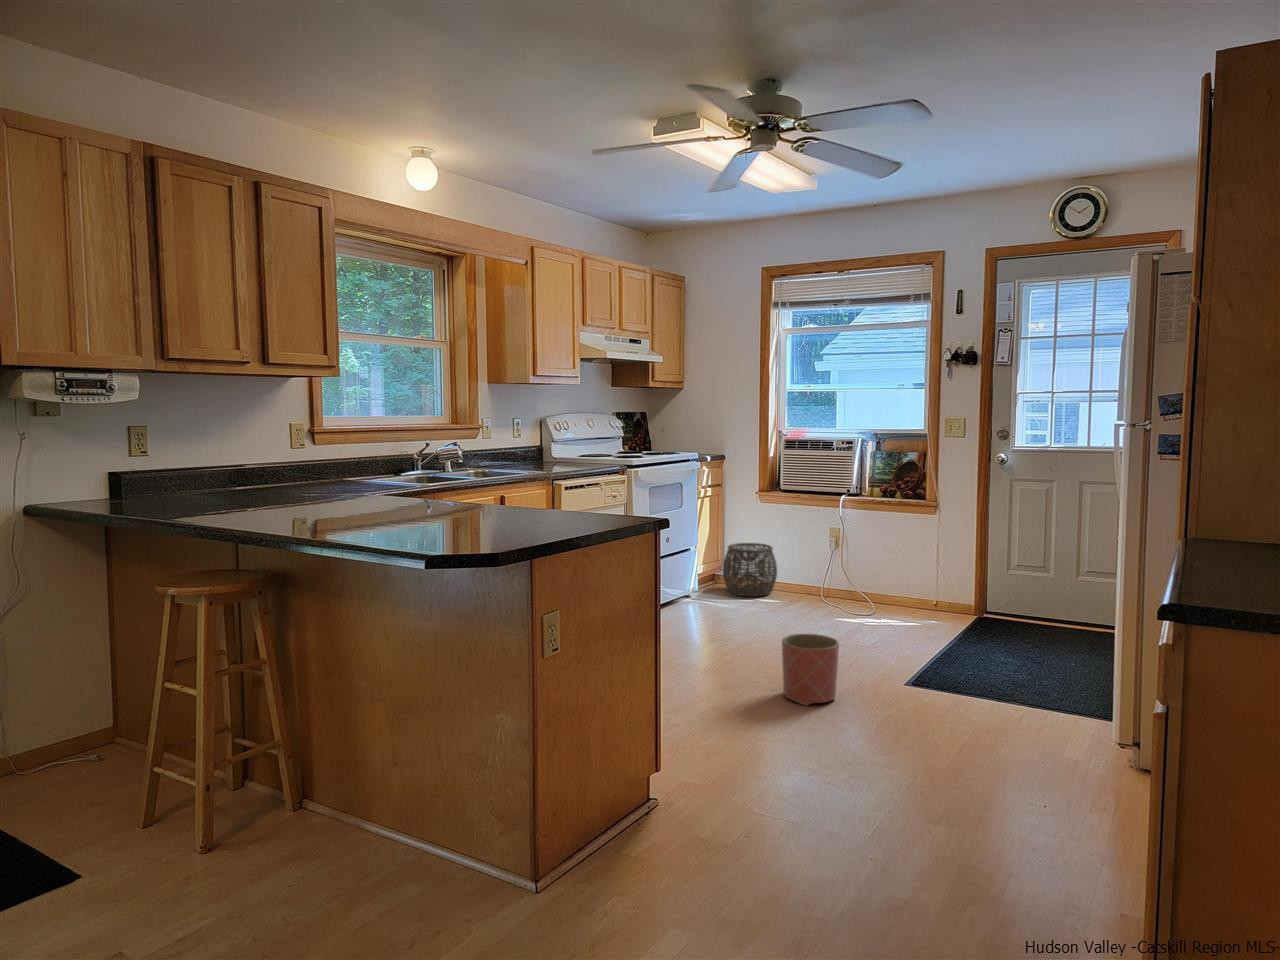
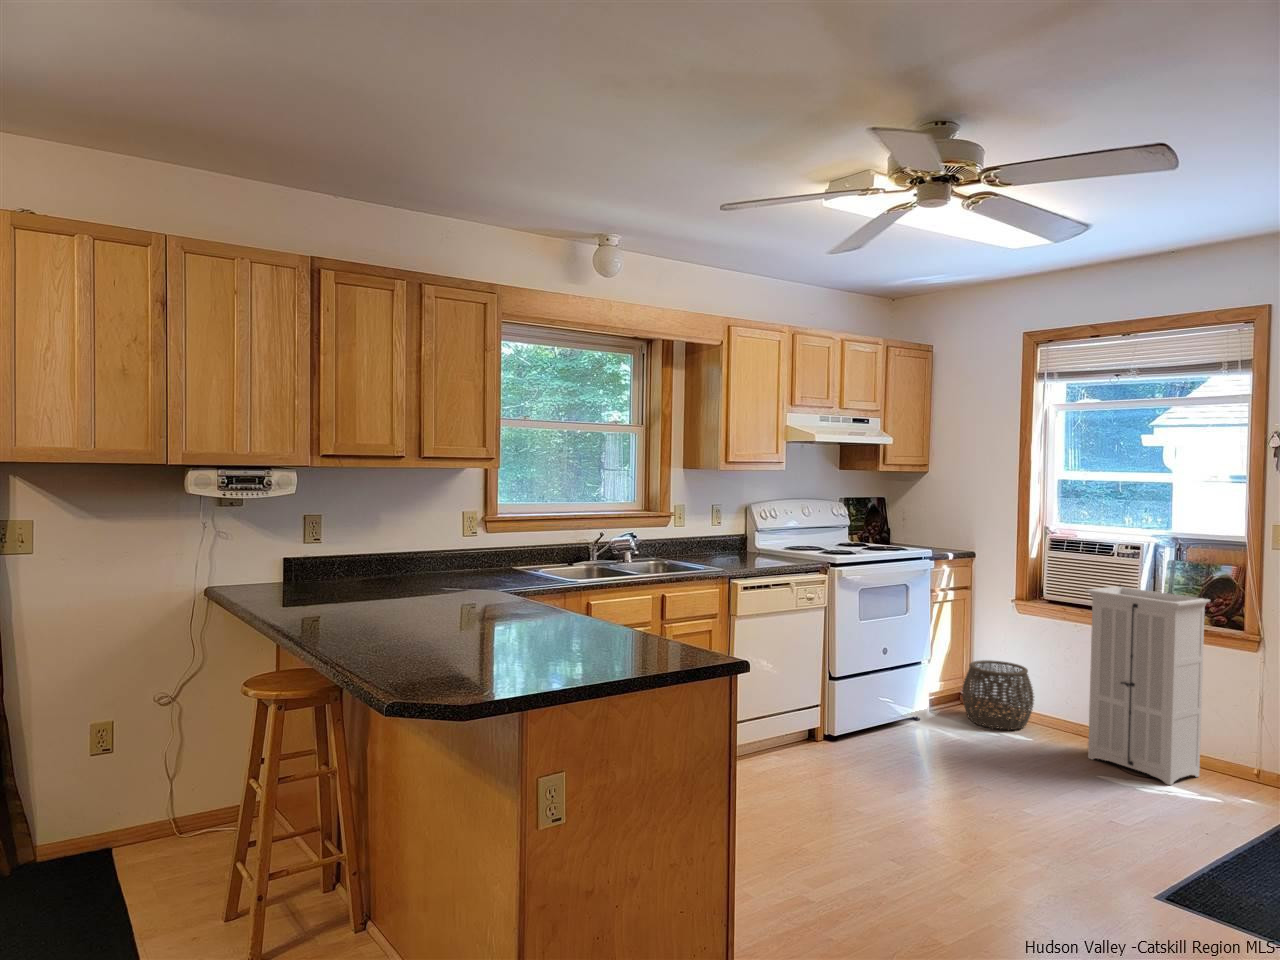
storage cabinet: none [821,471,907,618] -> present [1085,585,1210,785]
planter: present [782,634,839,705] -> none [972,805,1051,906]

